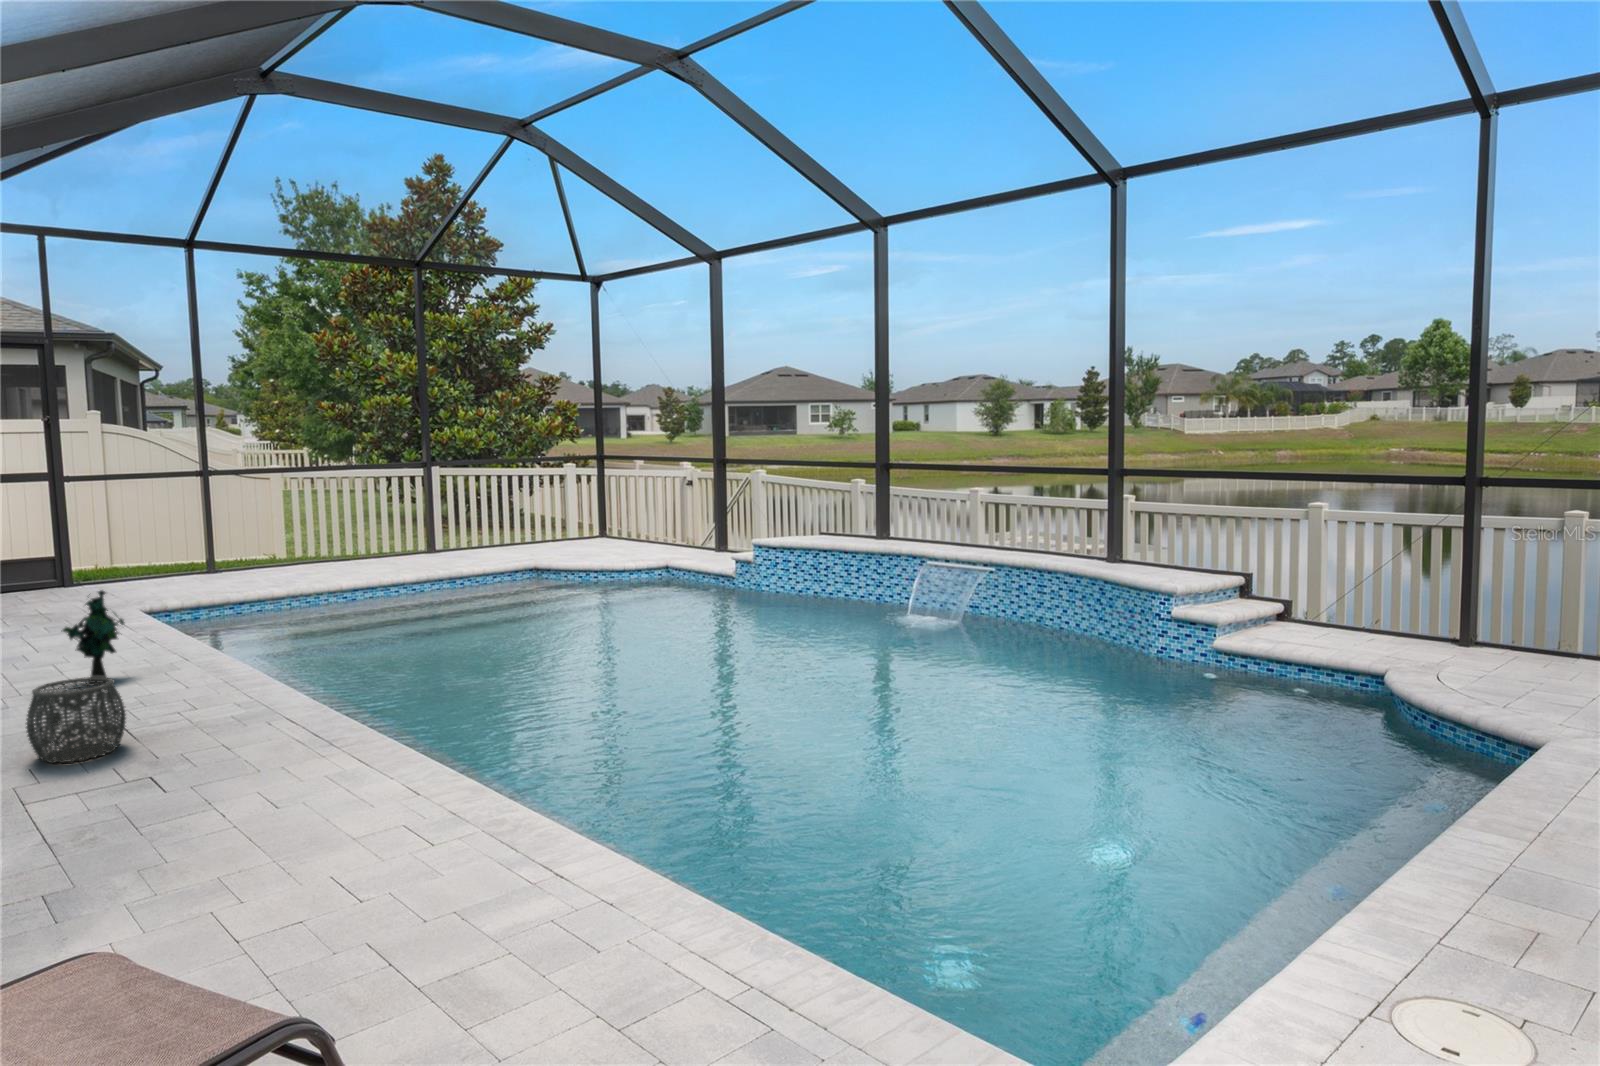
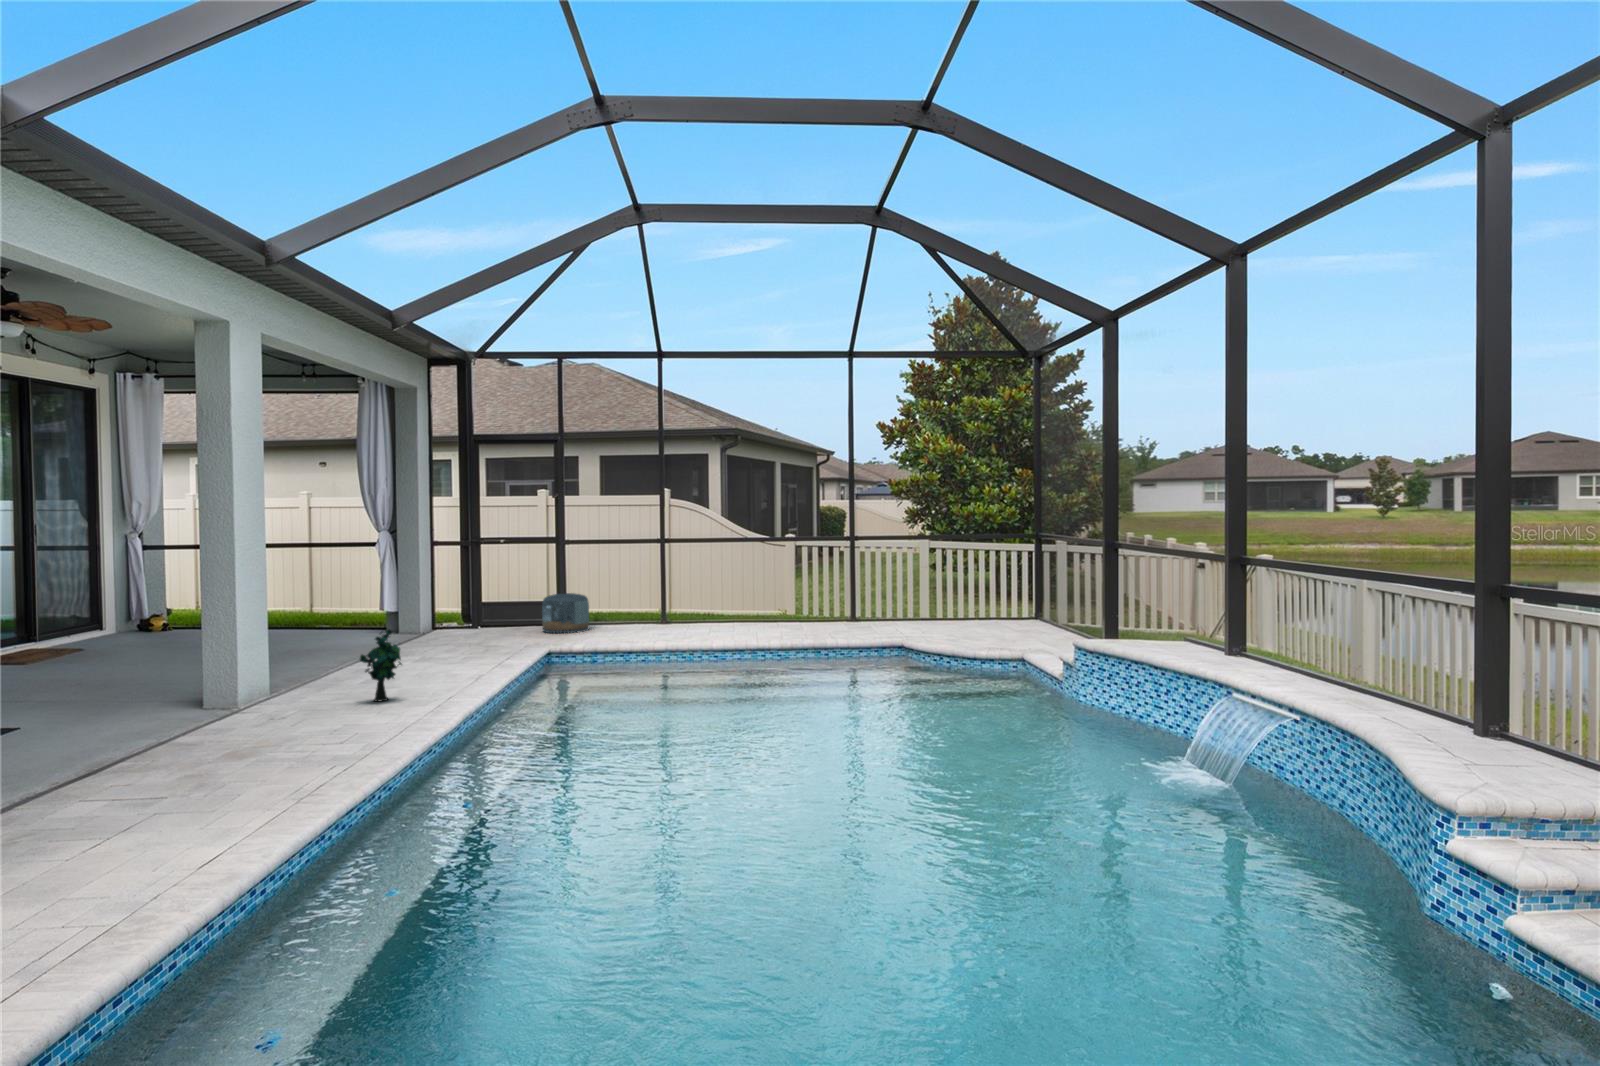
pouf: none [38,543,114,597] -> present [542,593,589,633]
woven basket: present [26,677,126,763] -> none [188,693,262,756]

